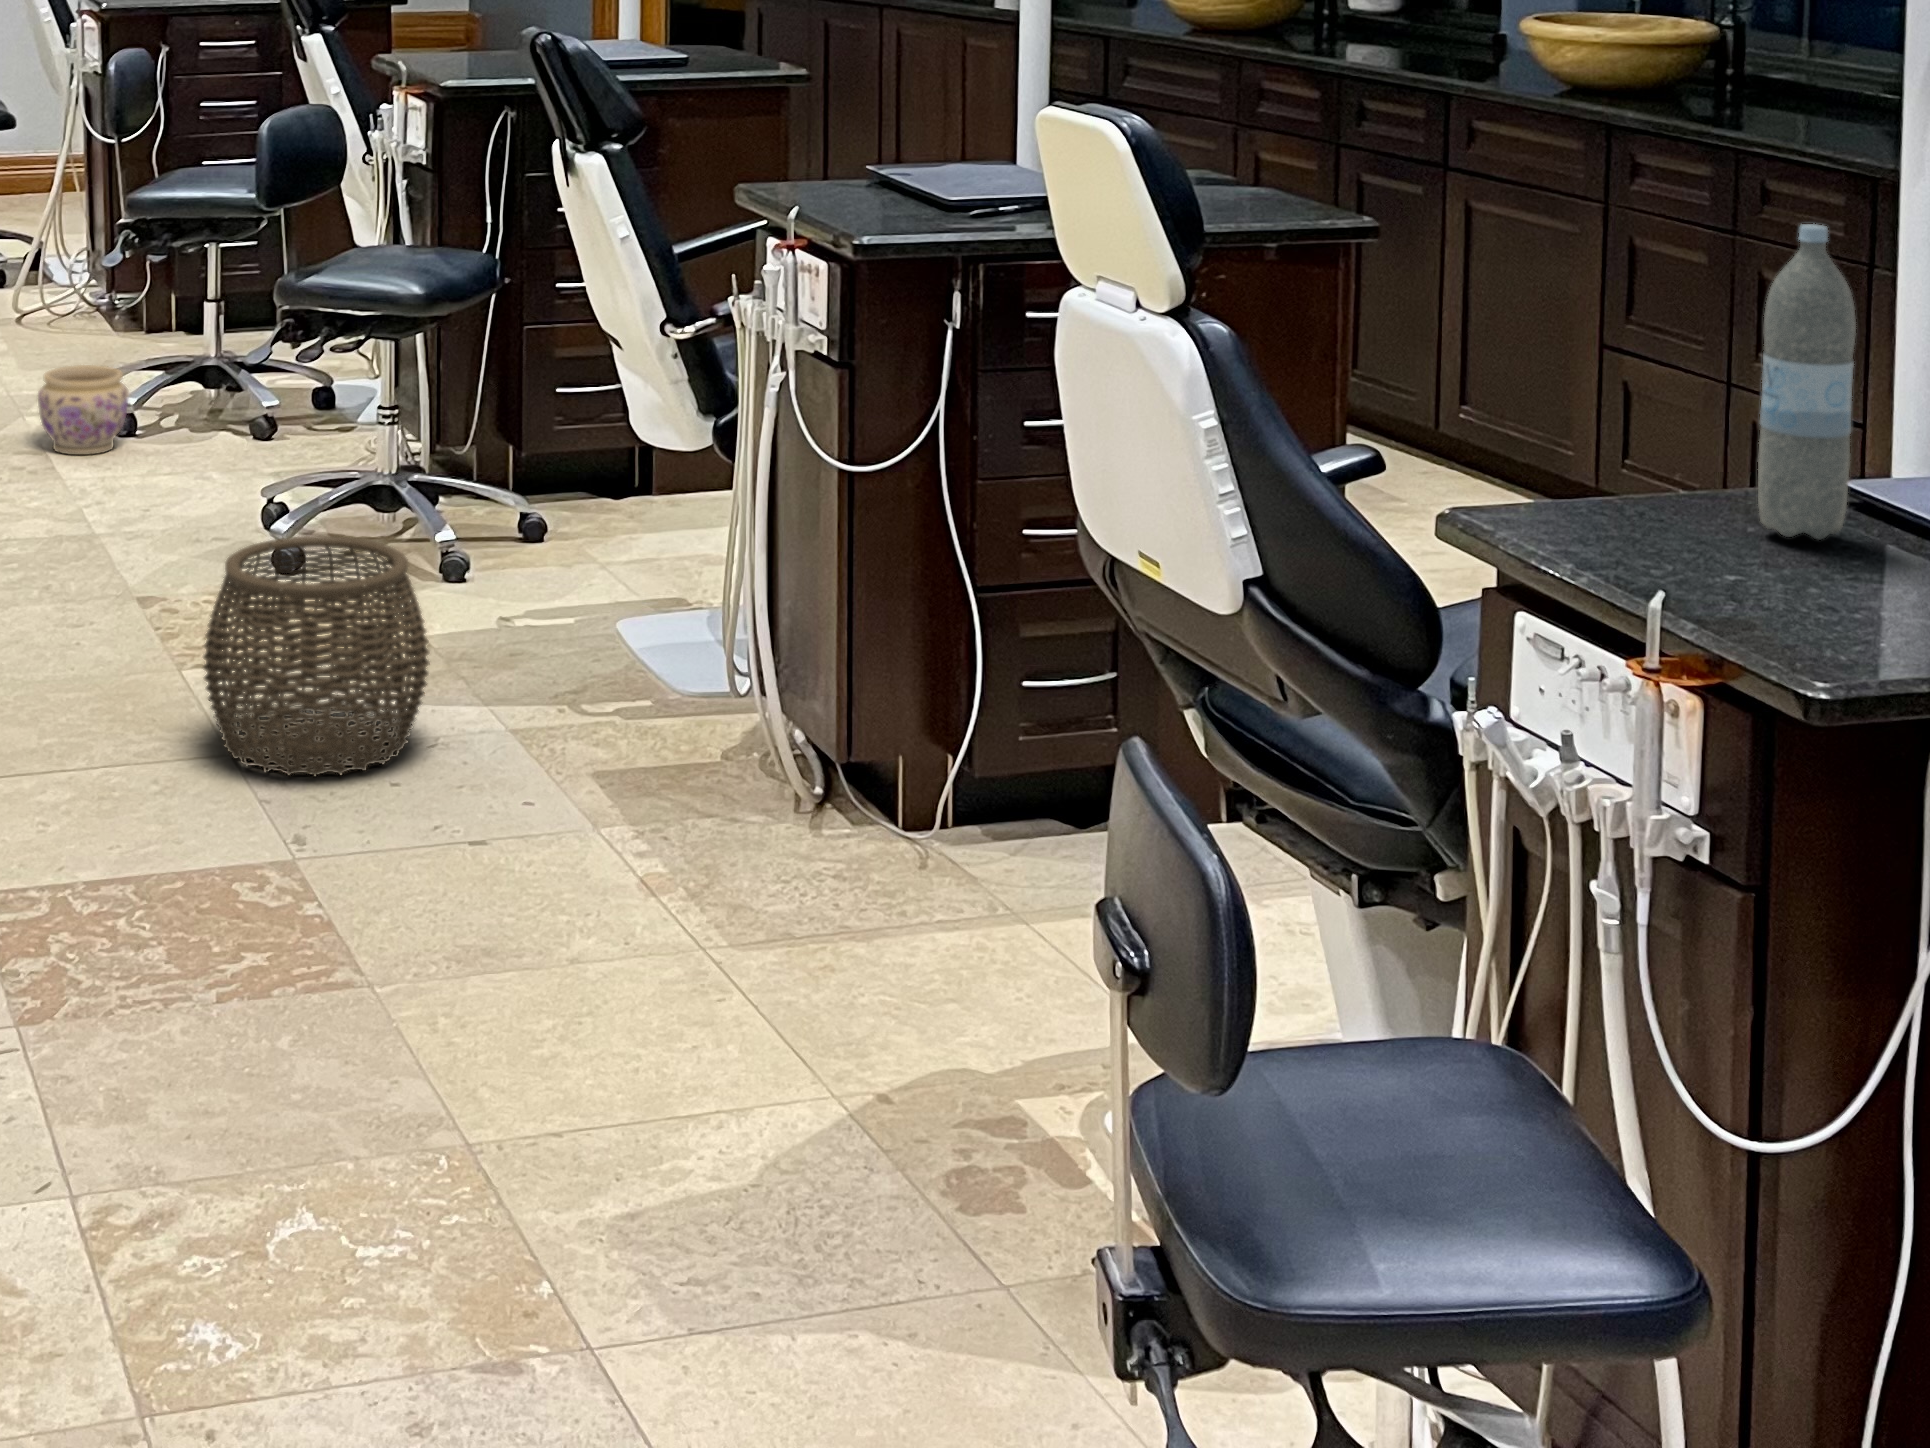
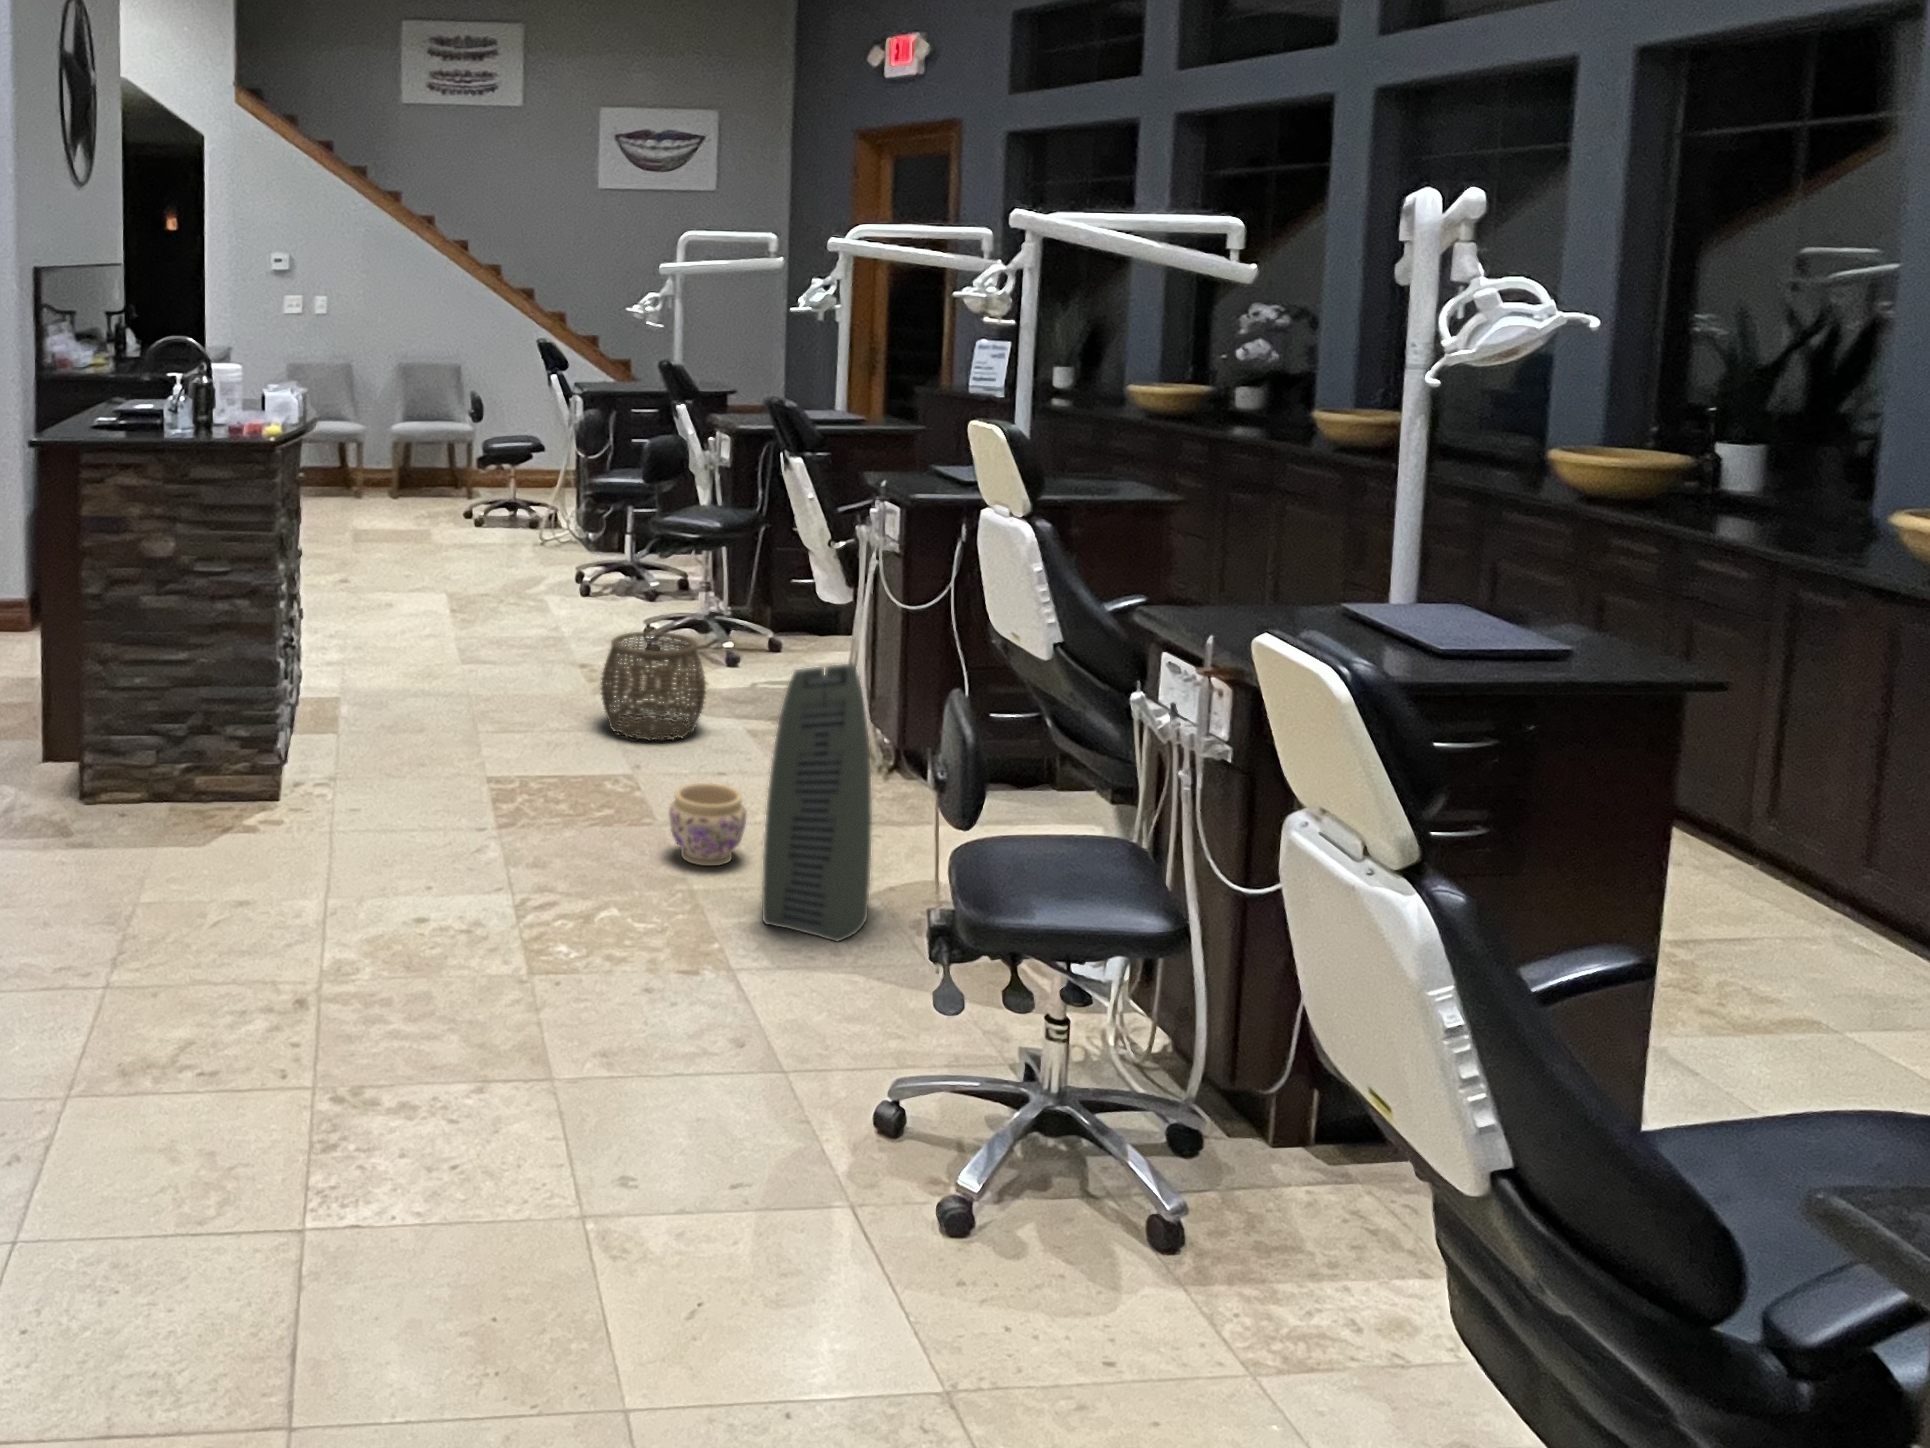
water bottle: present [1758,224,1856,540] -> none [1293,478,1346,632]
planter: present [38,365,129,455] -> present [669,783,747,866]
air purifier: none [630,627,852,1243] -> present [762,664,872,941]

